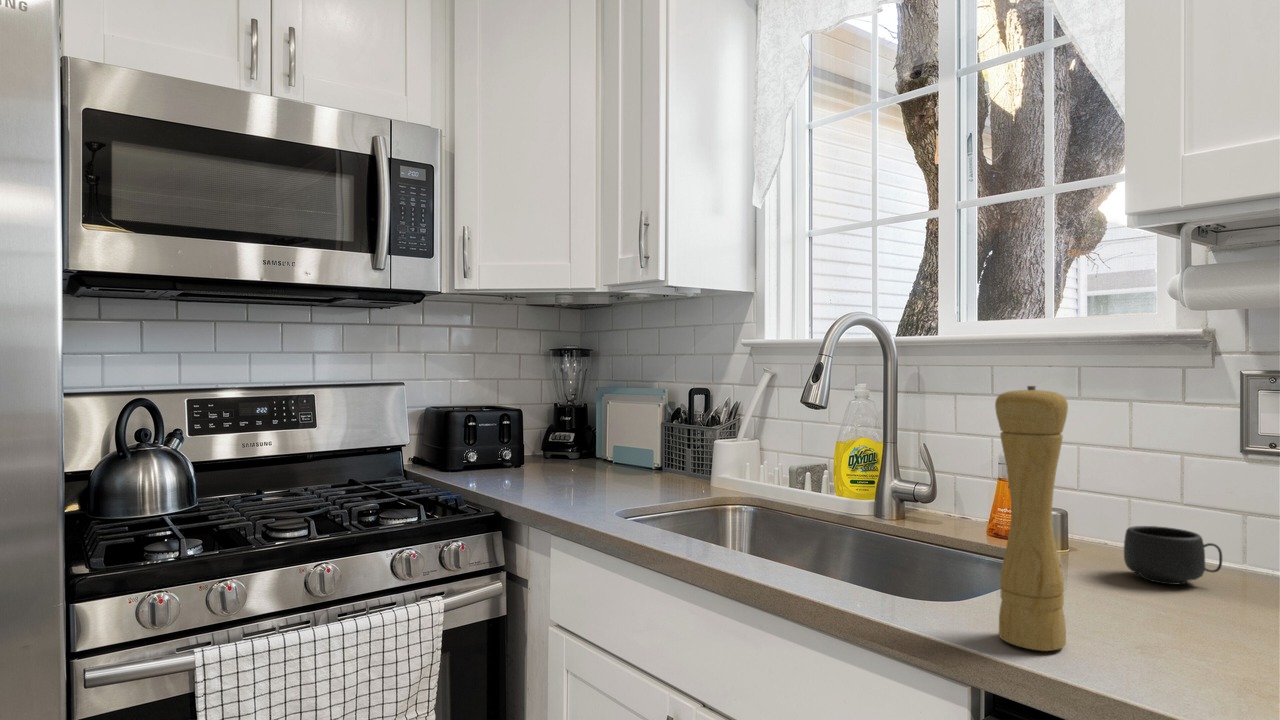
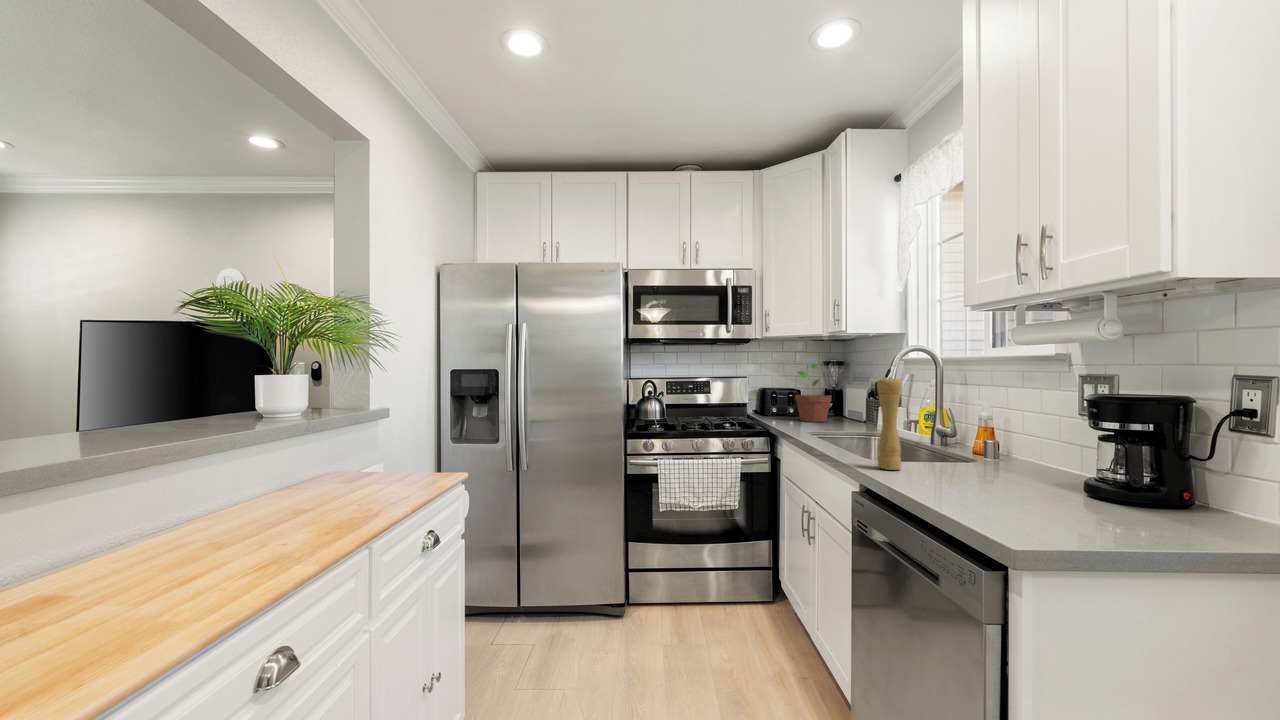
potted plant: none [523,351,596,477] -> present [796,364,831,422]
mug: present [1124,526,1222,585] -> none [994,445,1036,470]

